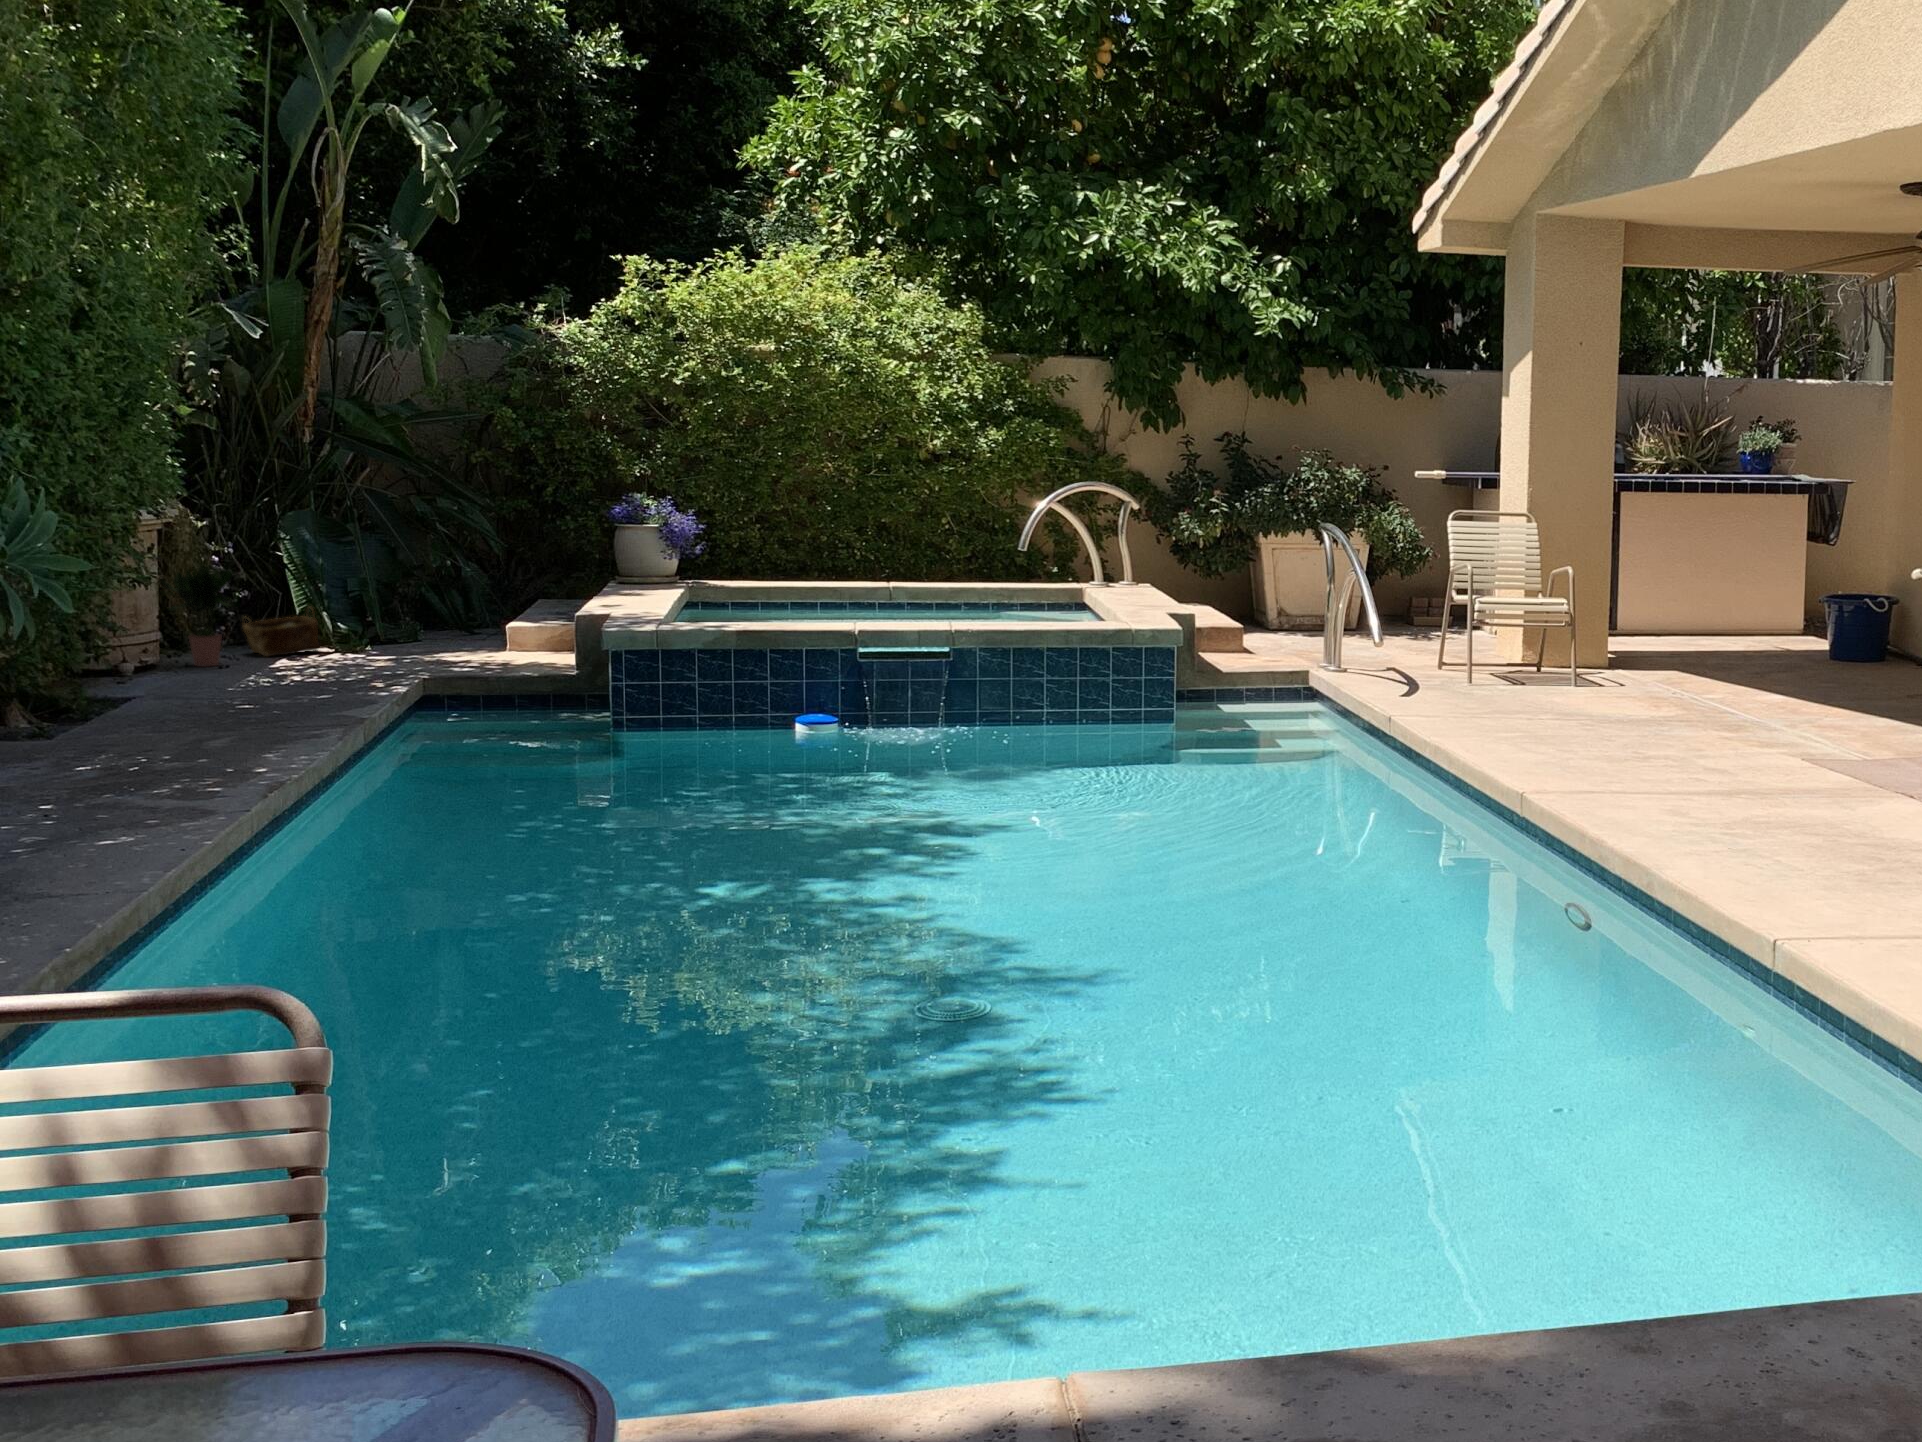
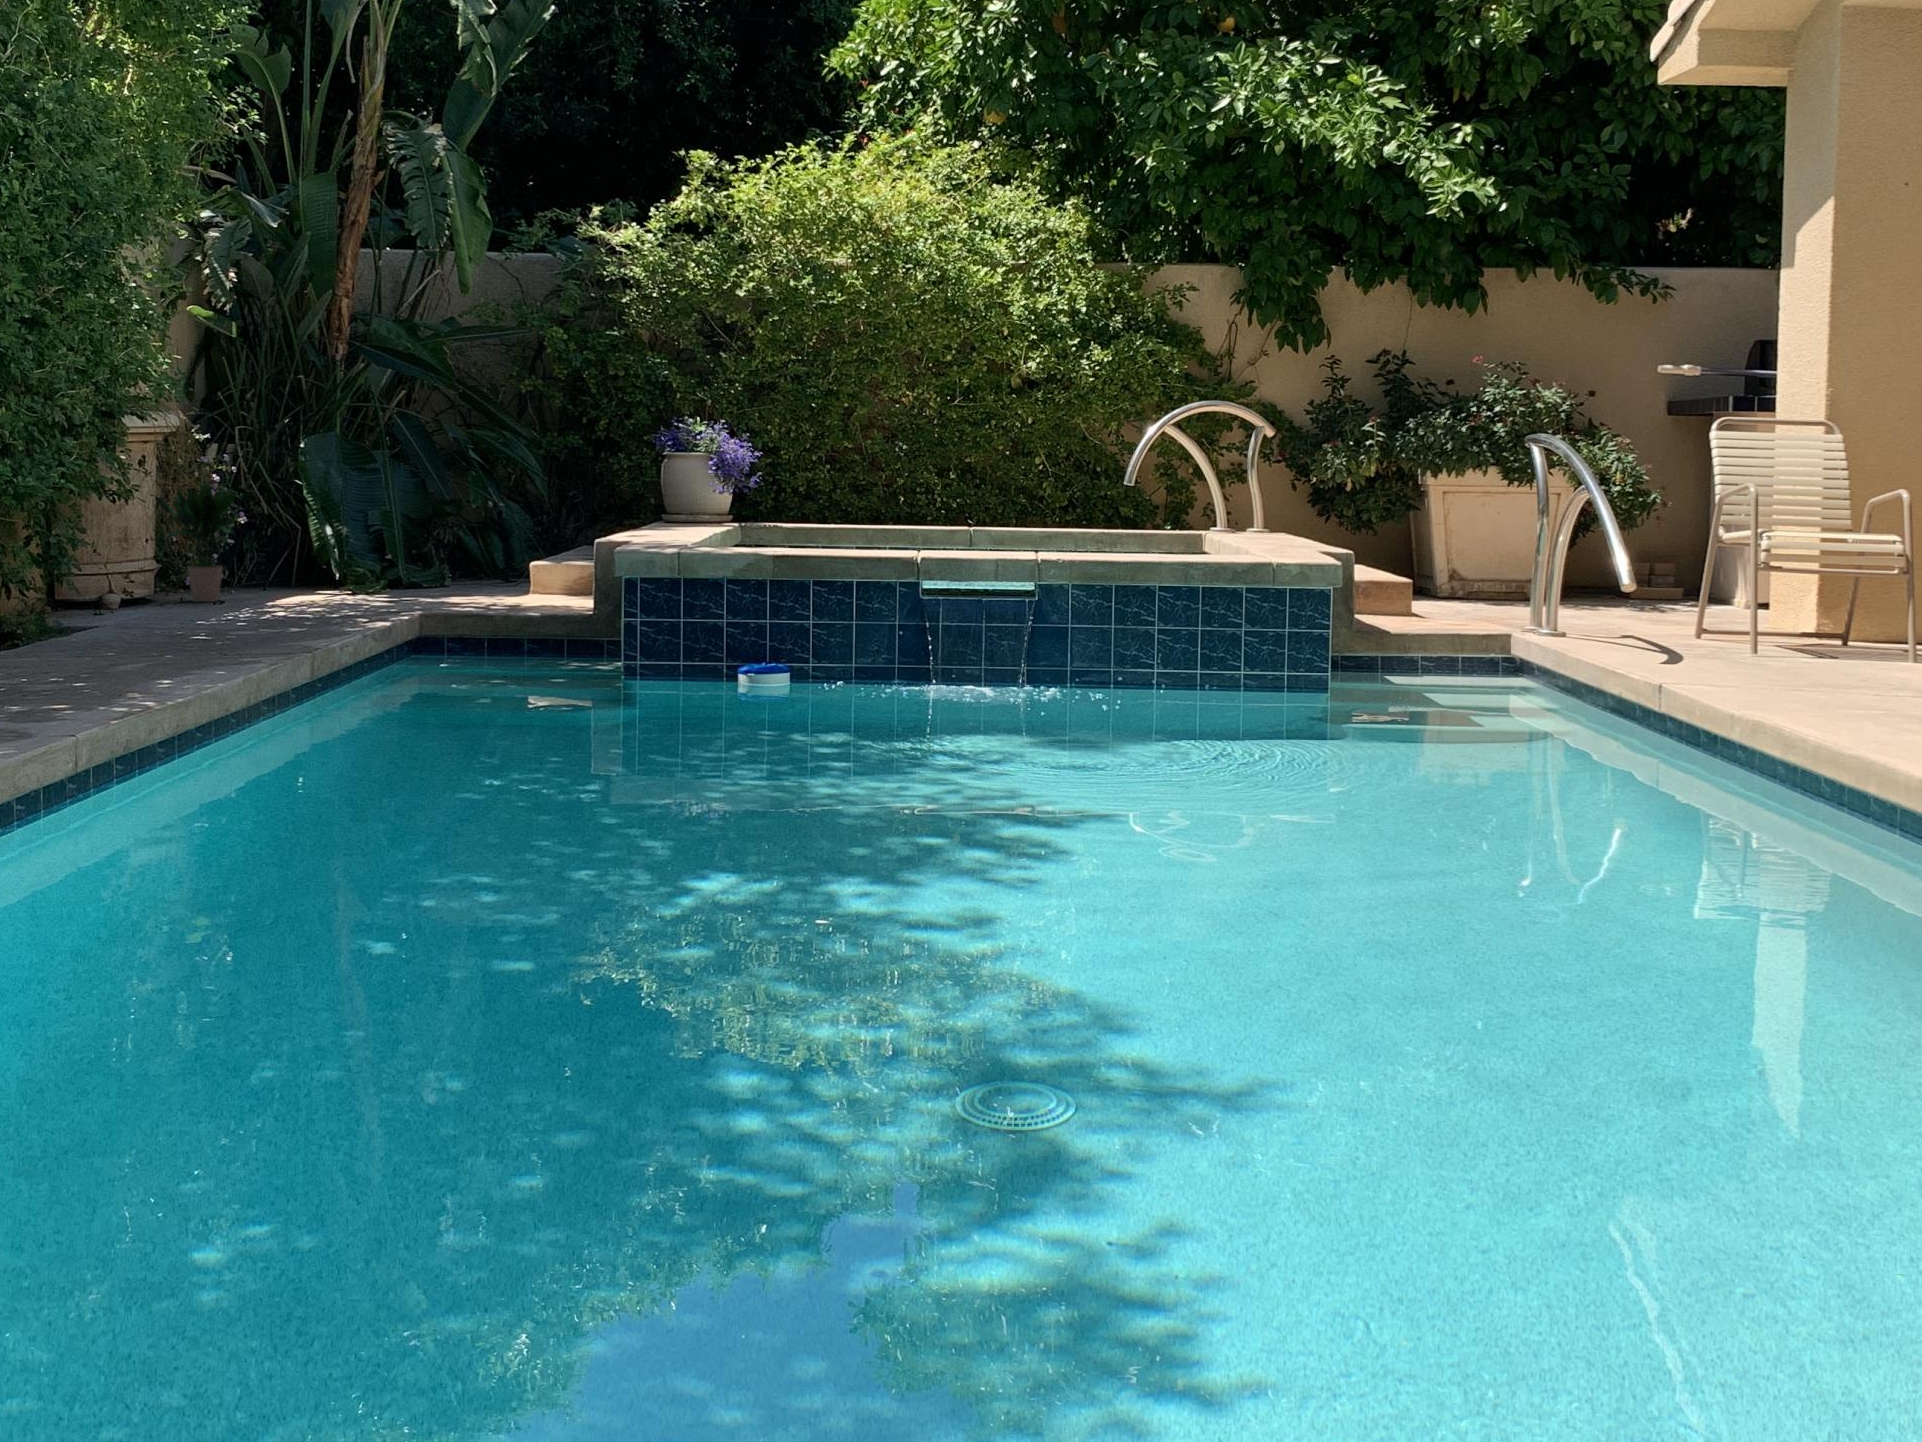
woven basket: present [242,607,319,656] -> none [252,539,332,595]

